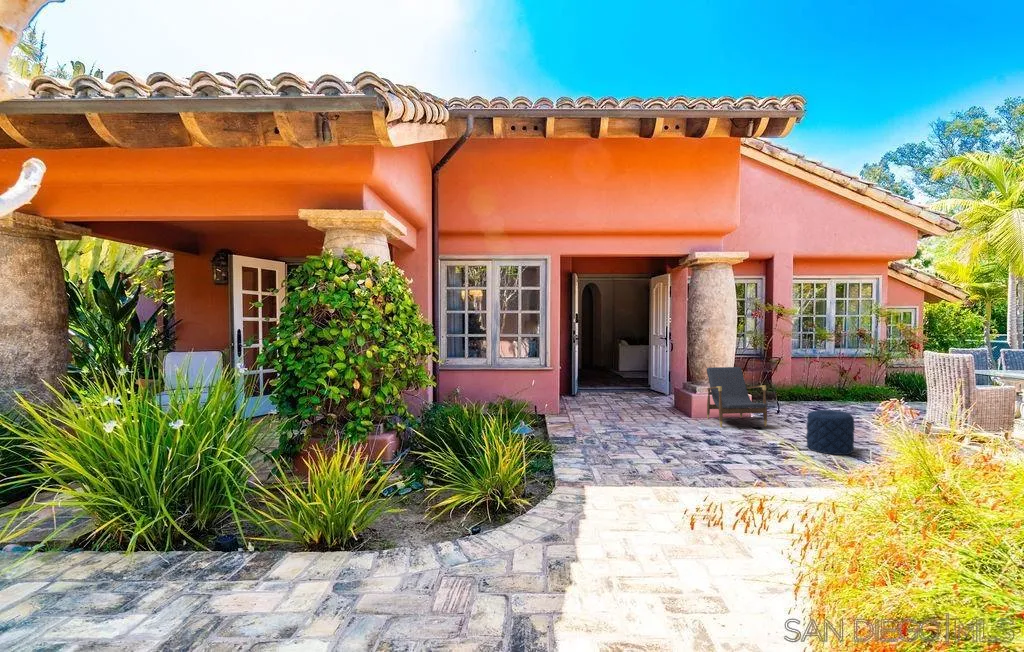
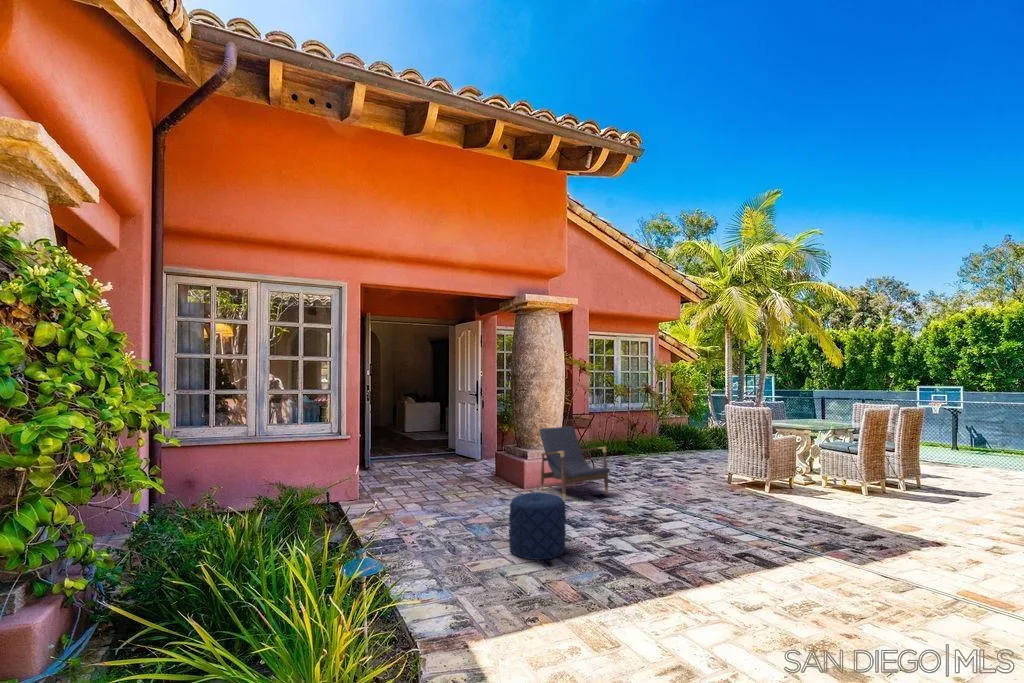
pouf: present [806,410,855,455] -> present [509,492,566,560]

